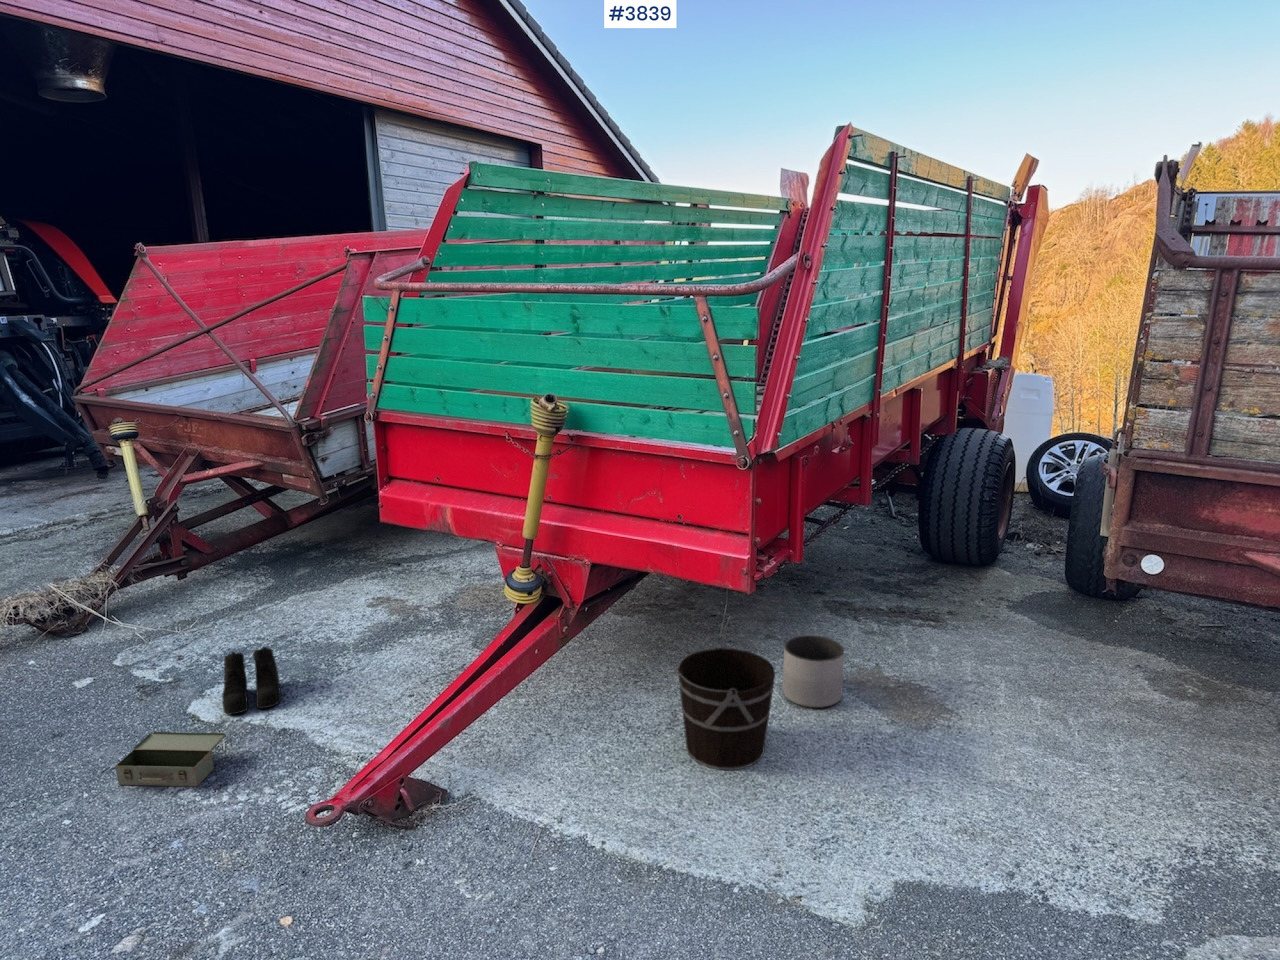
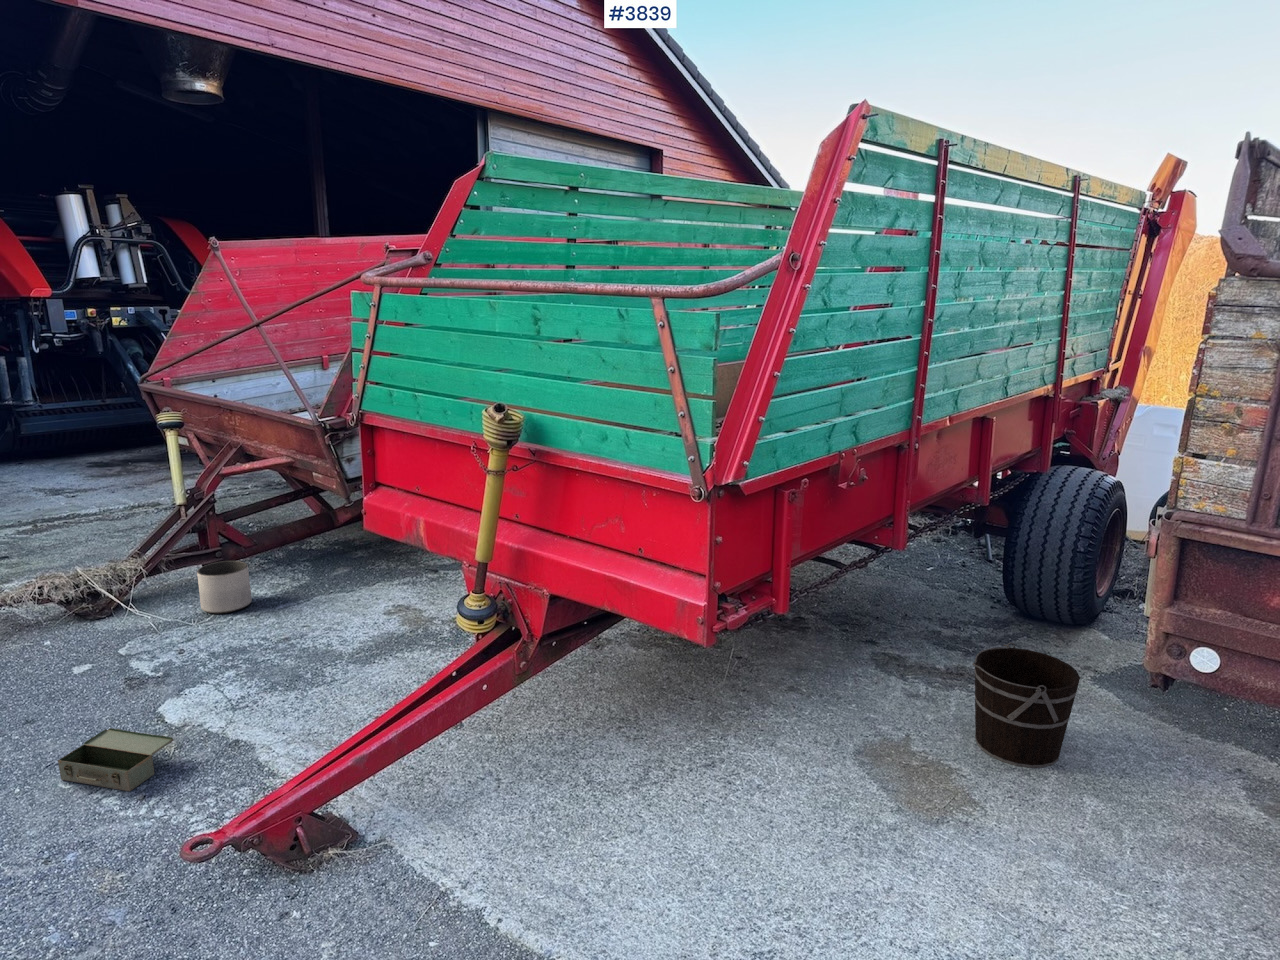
planter: present [782,635,844,708] -> present [197,561,252,614]
bucket: present [675,643,775,770] -> present [973,643,1080,768]
boots: present [222,647,281,715] -> none [194,649,257,717]

